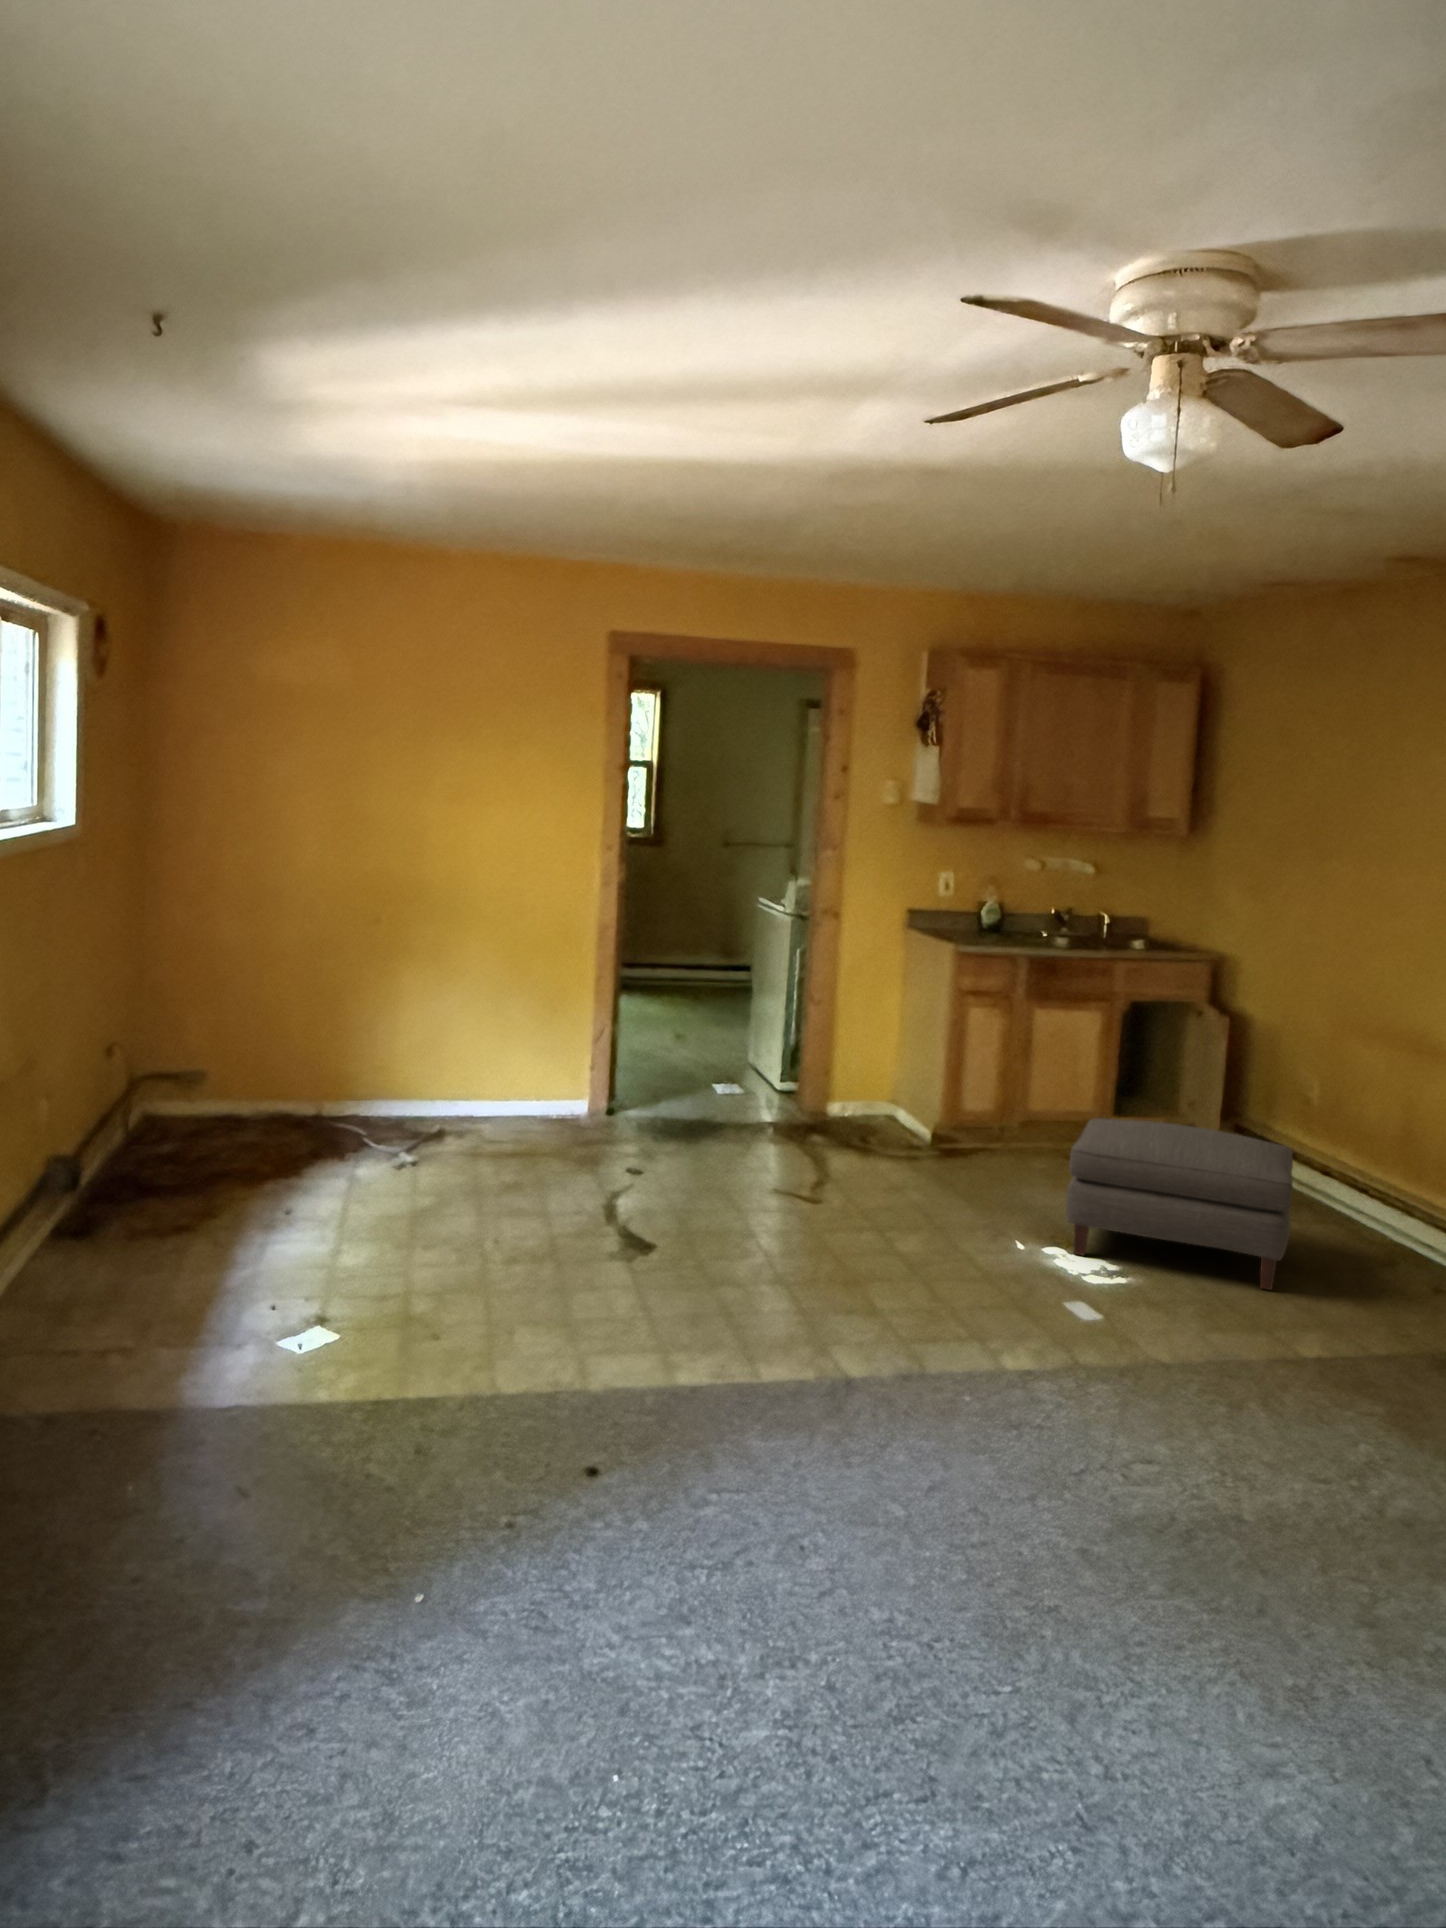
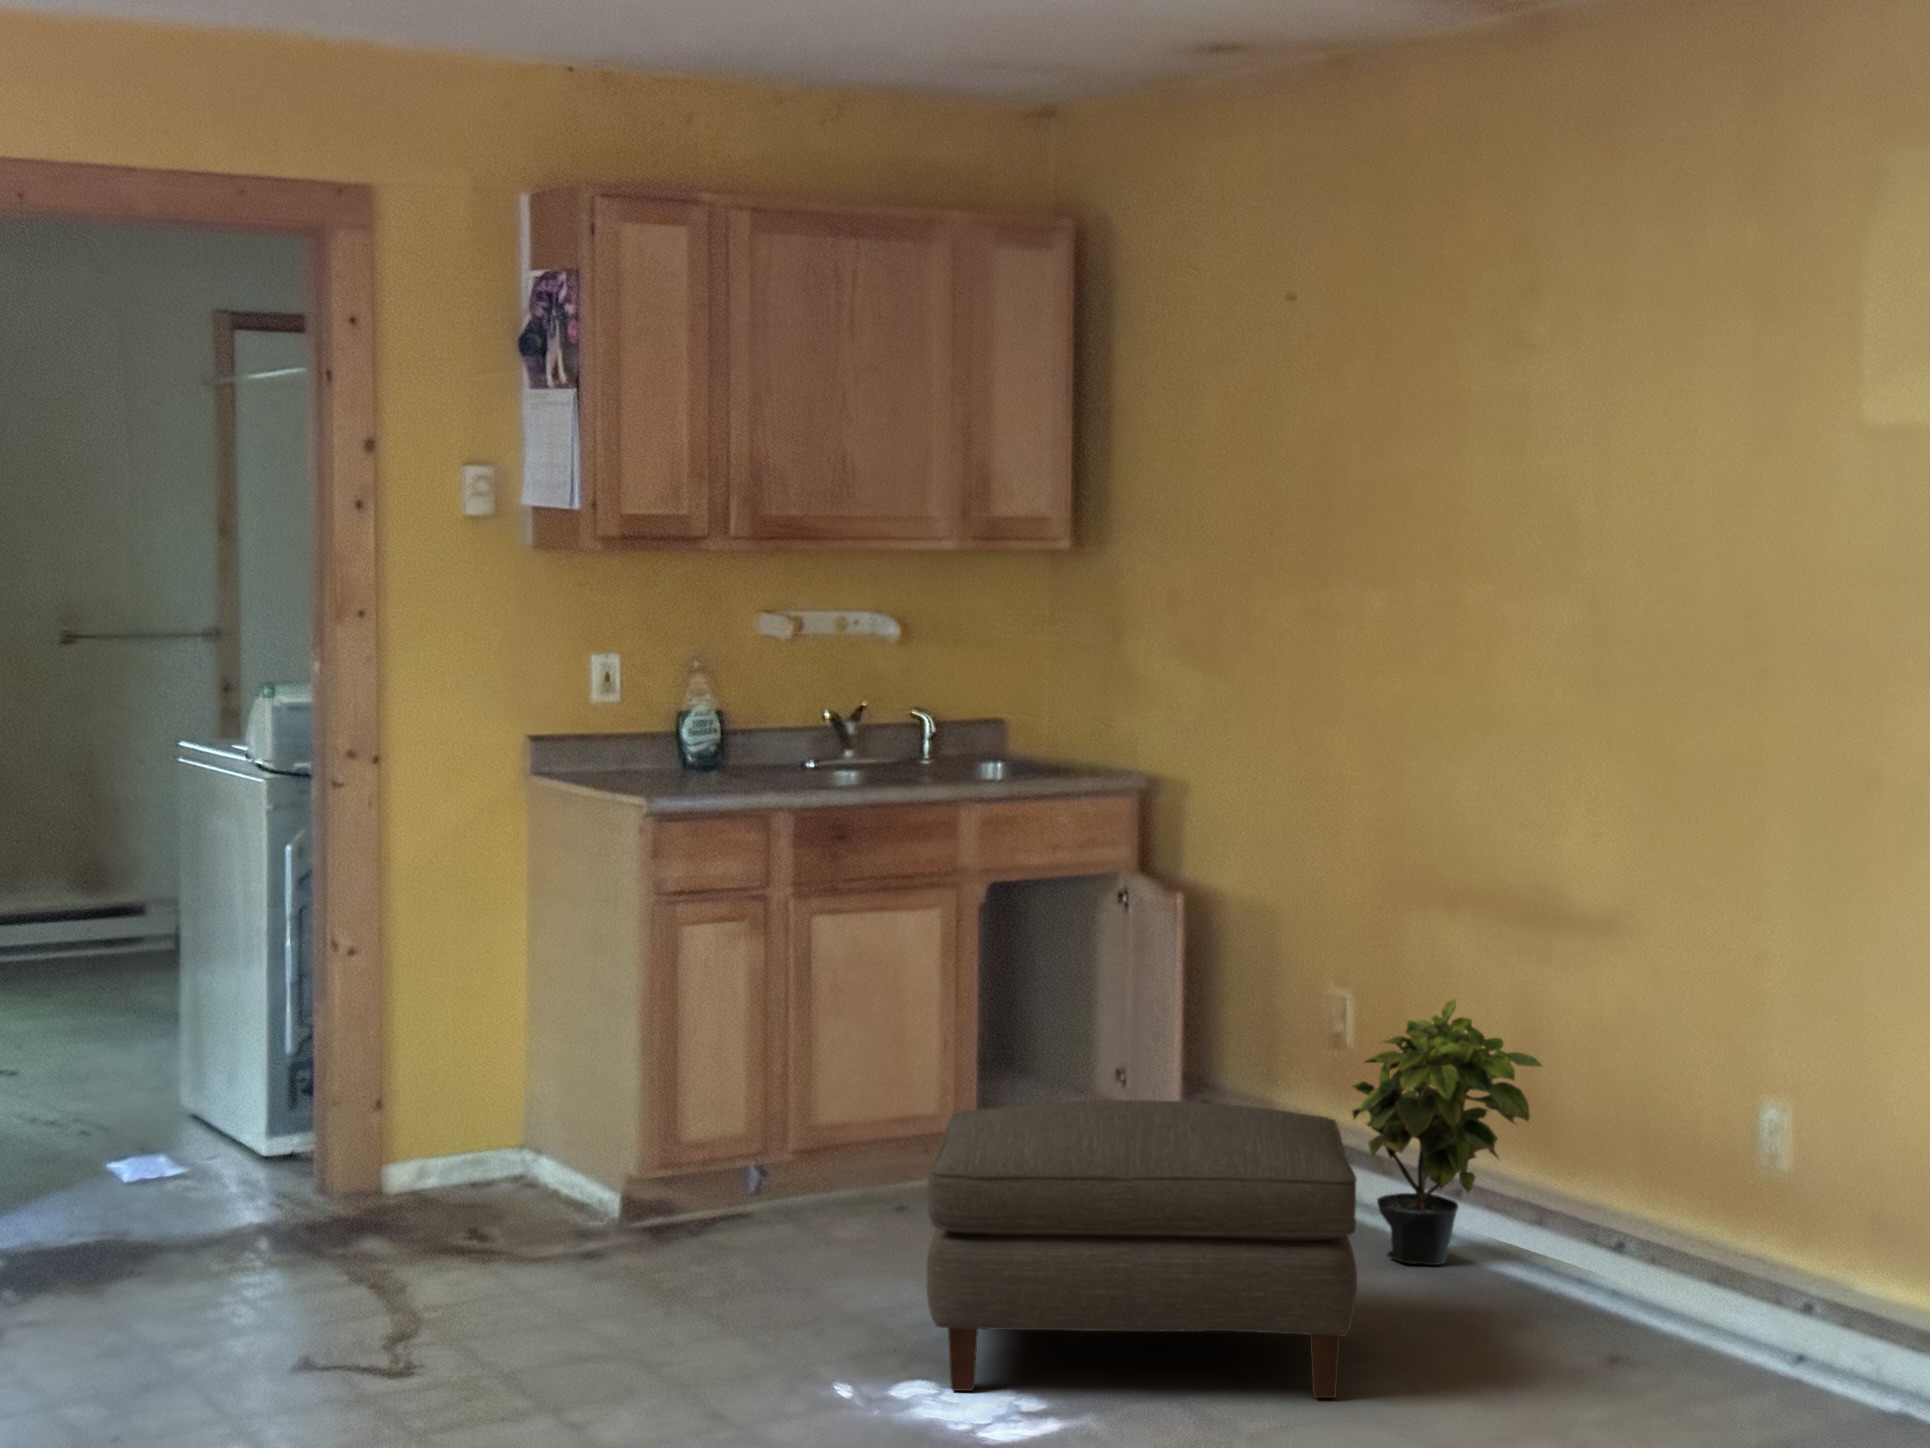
potted plant: none [1307,1092,1417,1228] -> present [1352,999,1541,1265]

